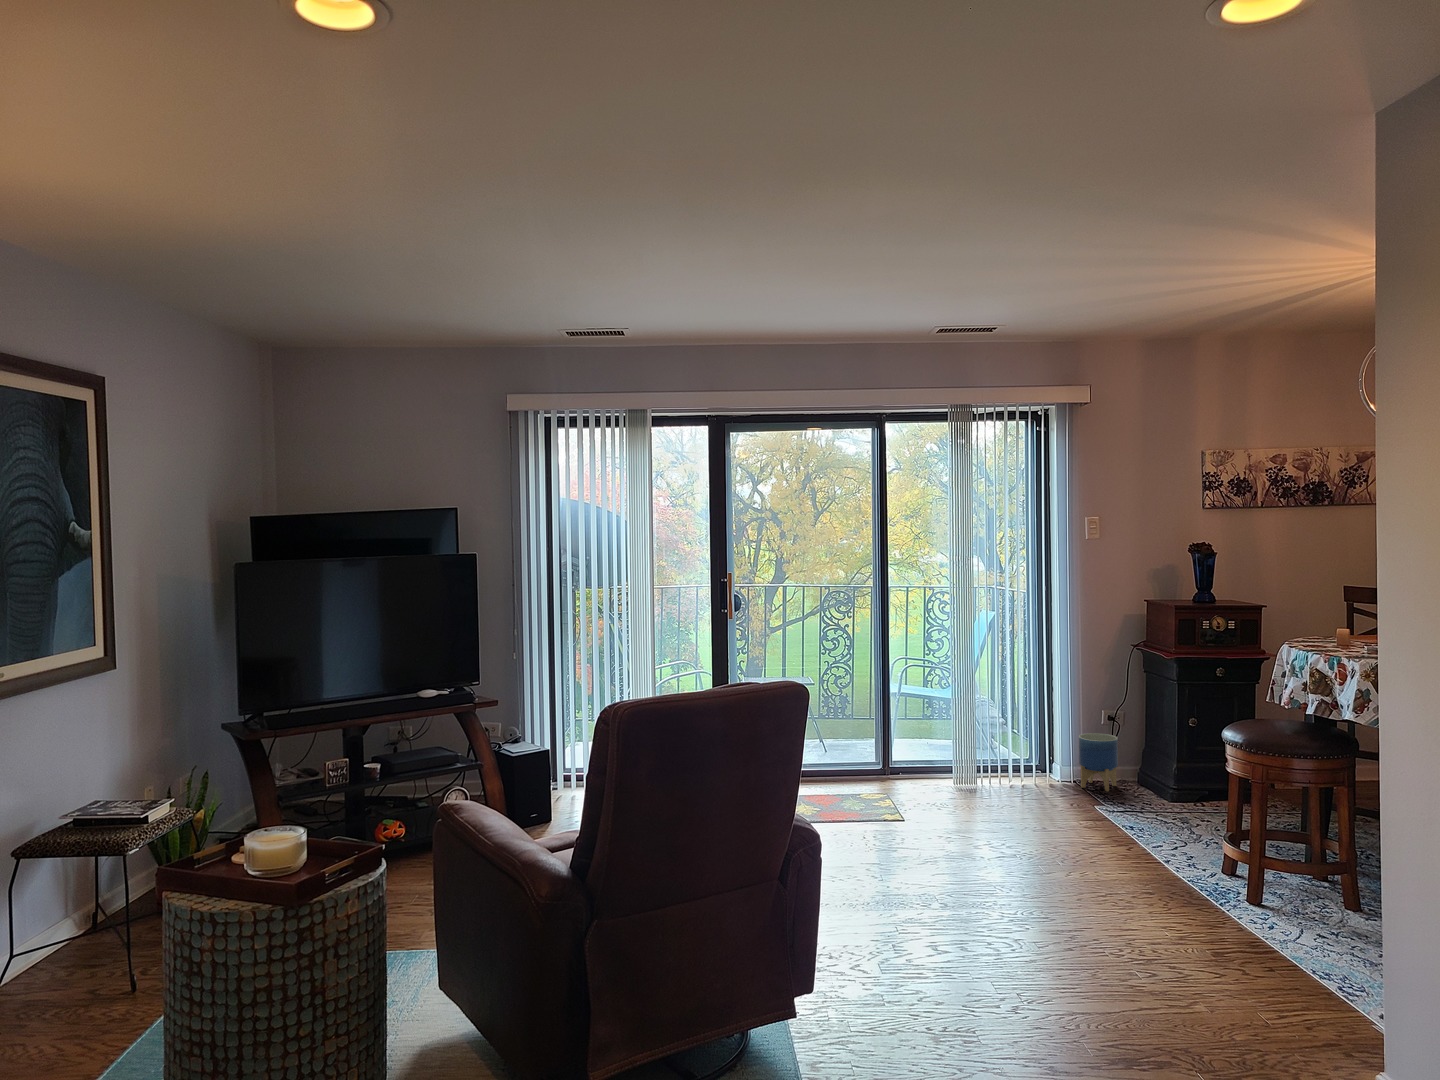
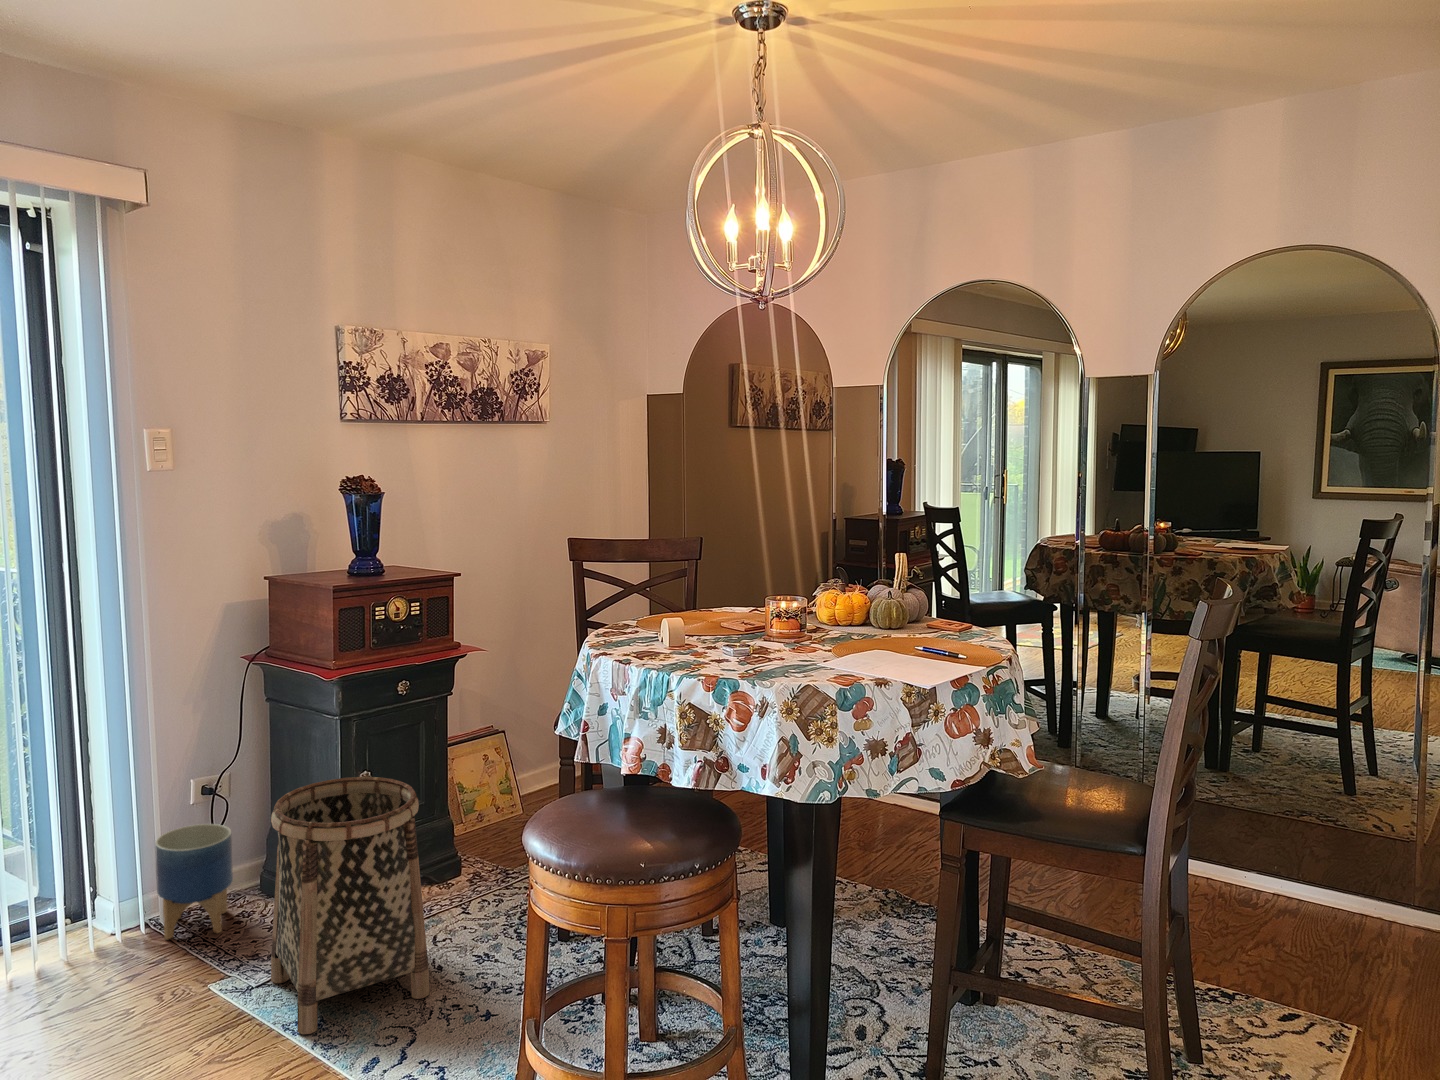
basket: none [1117,709,1199,835] -> present [271,777,429,1034]

